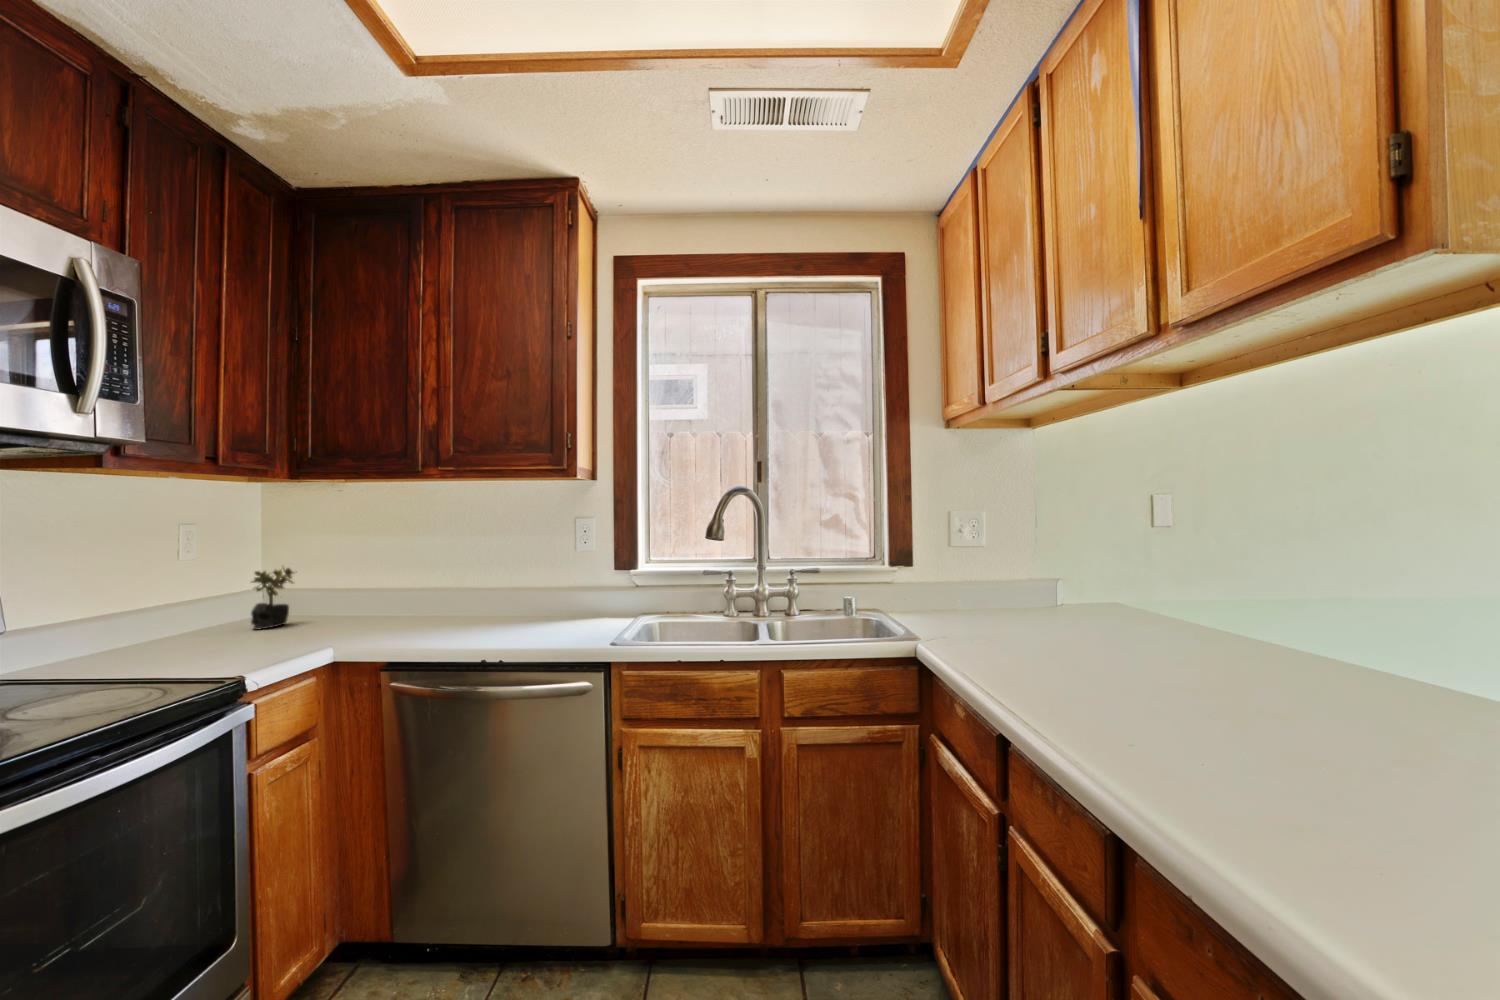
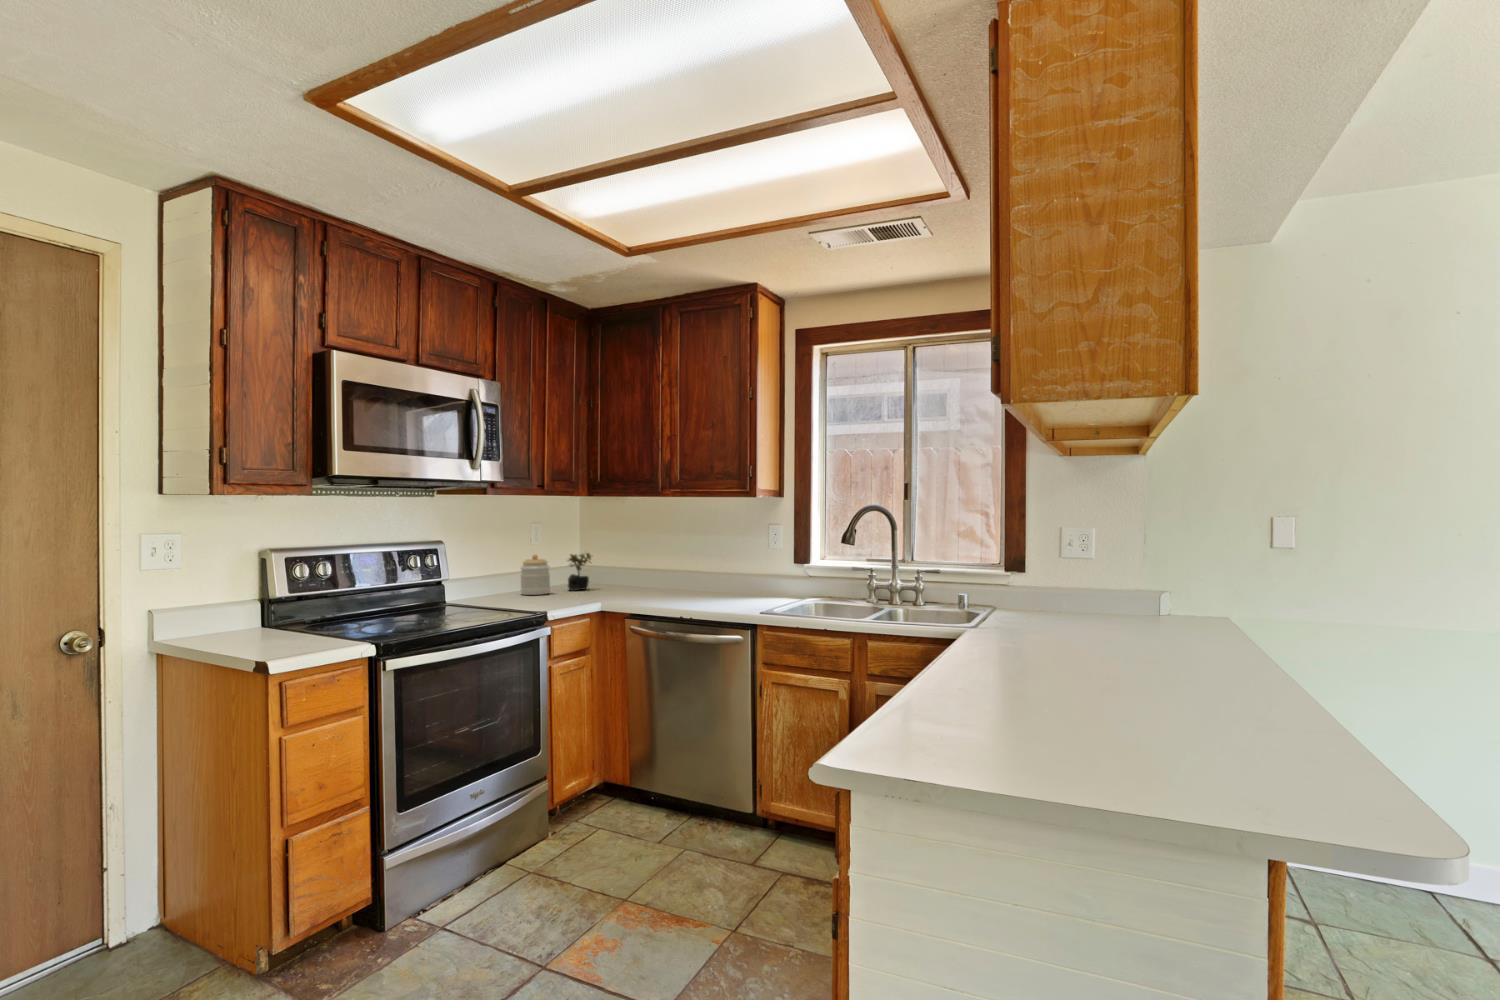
jar: none [160,575,223,645] -> present [521,555,550,595]

